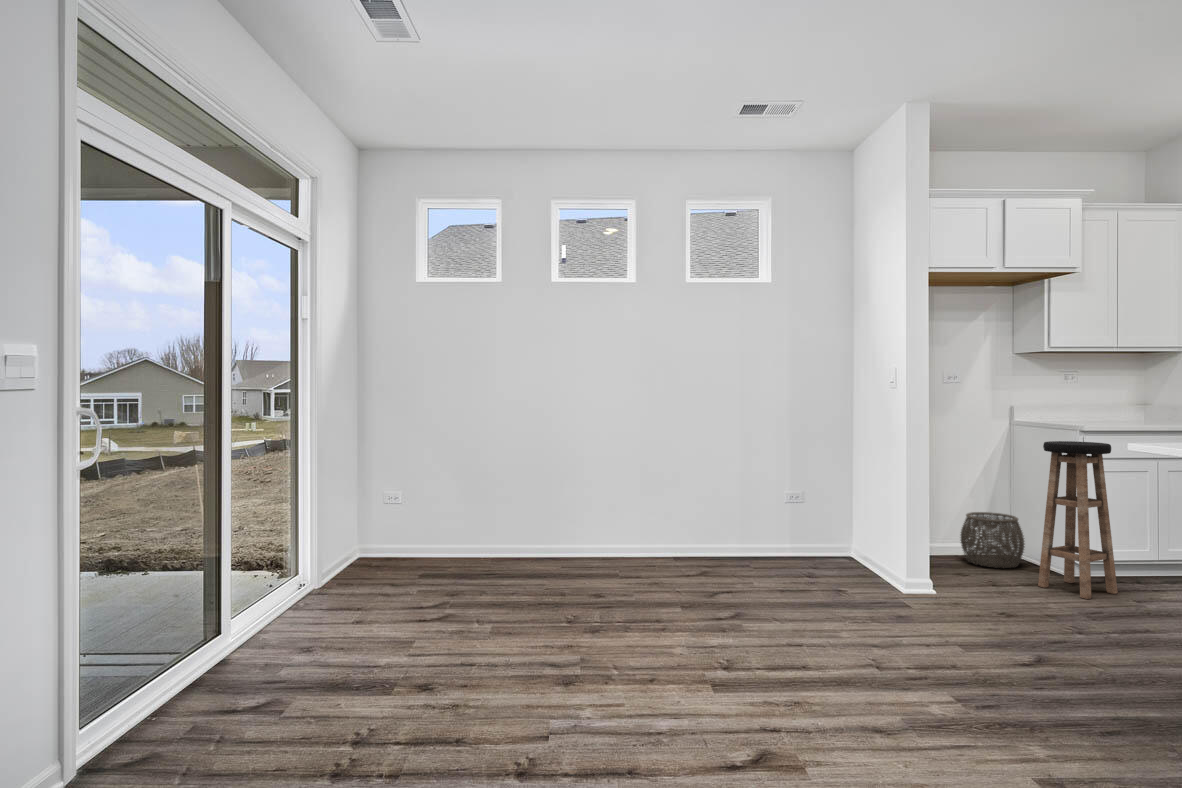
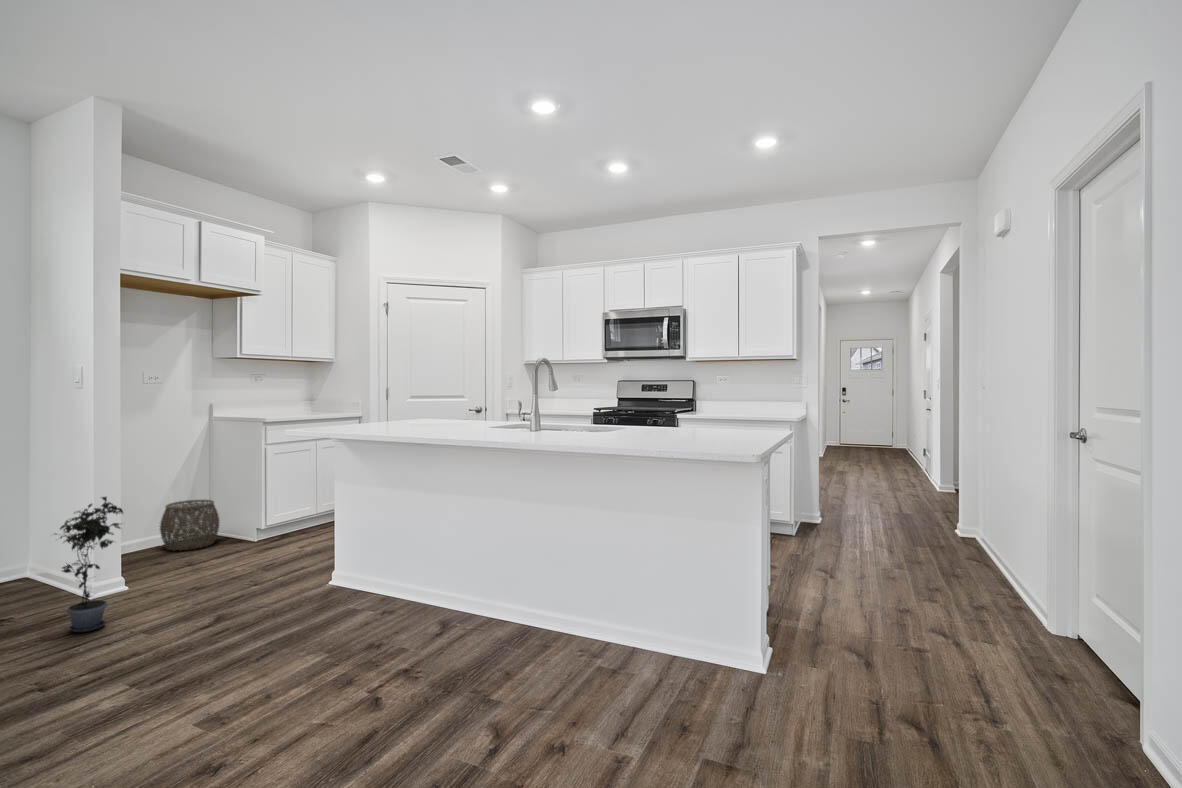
bar stool: present [1038,441,1118,599] -> none [228,431,288,557]
potted plant: none [877,496,939,627] -> present [60,497,123,632]

